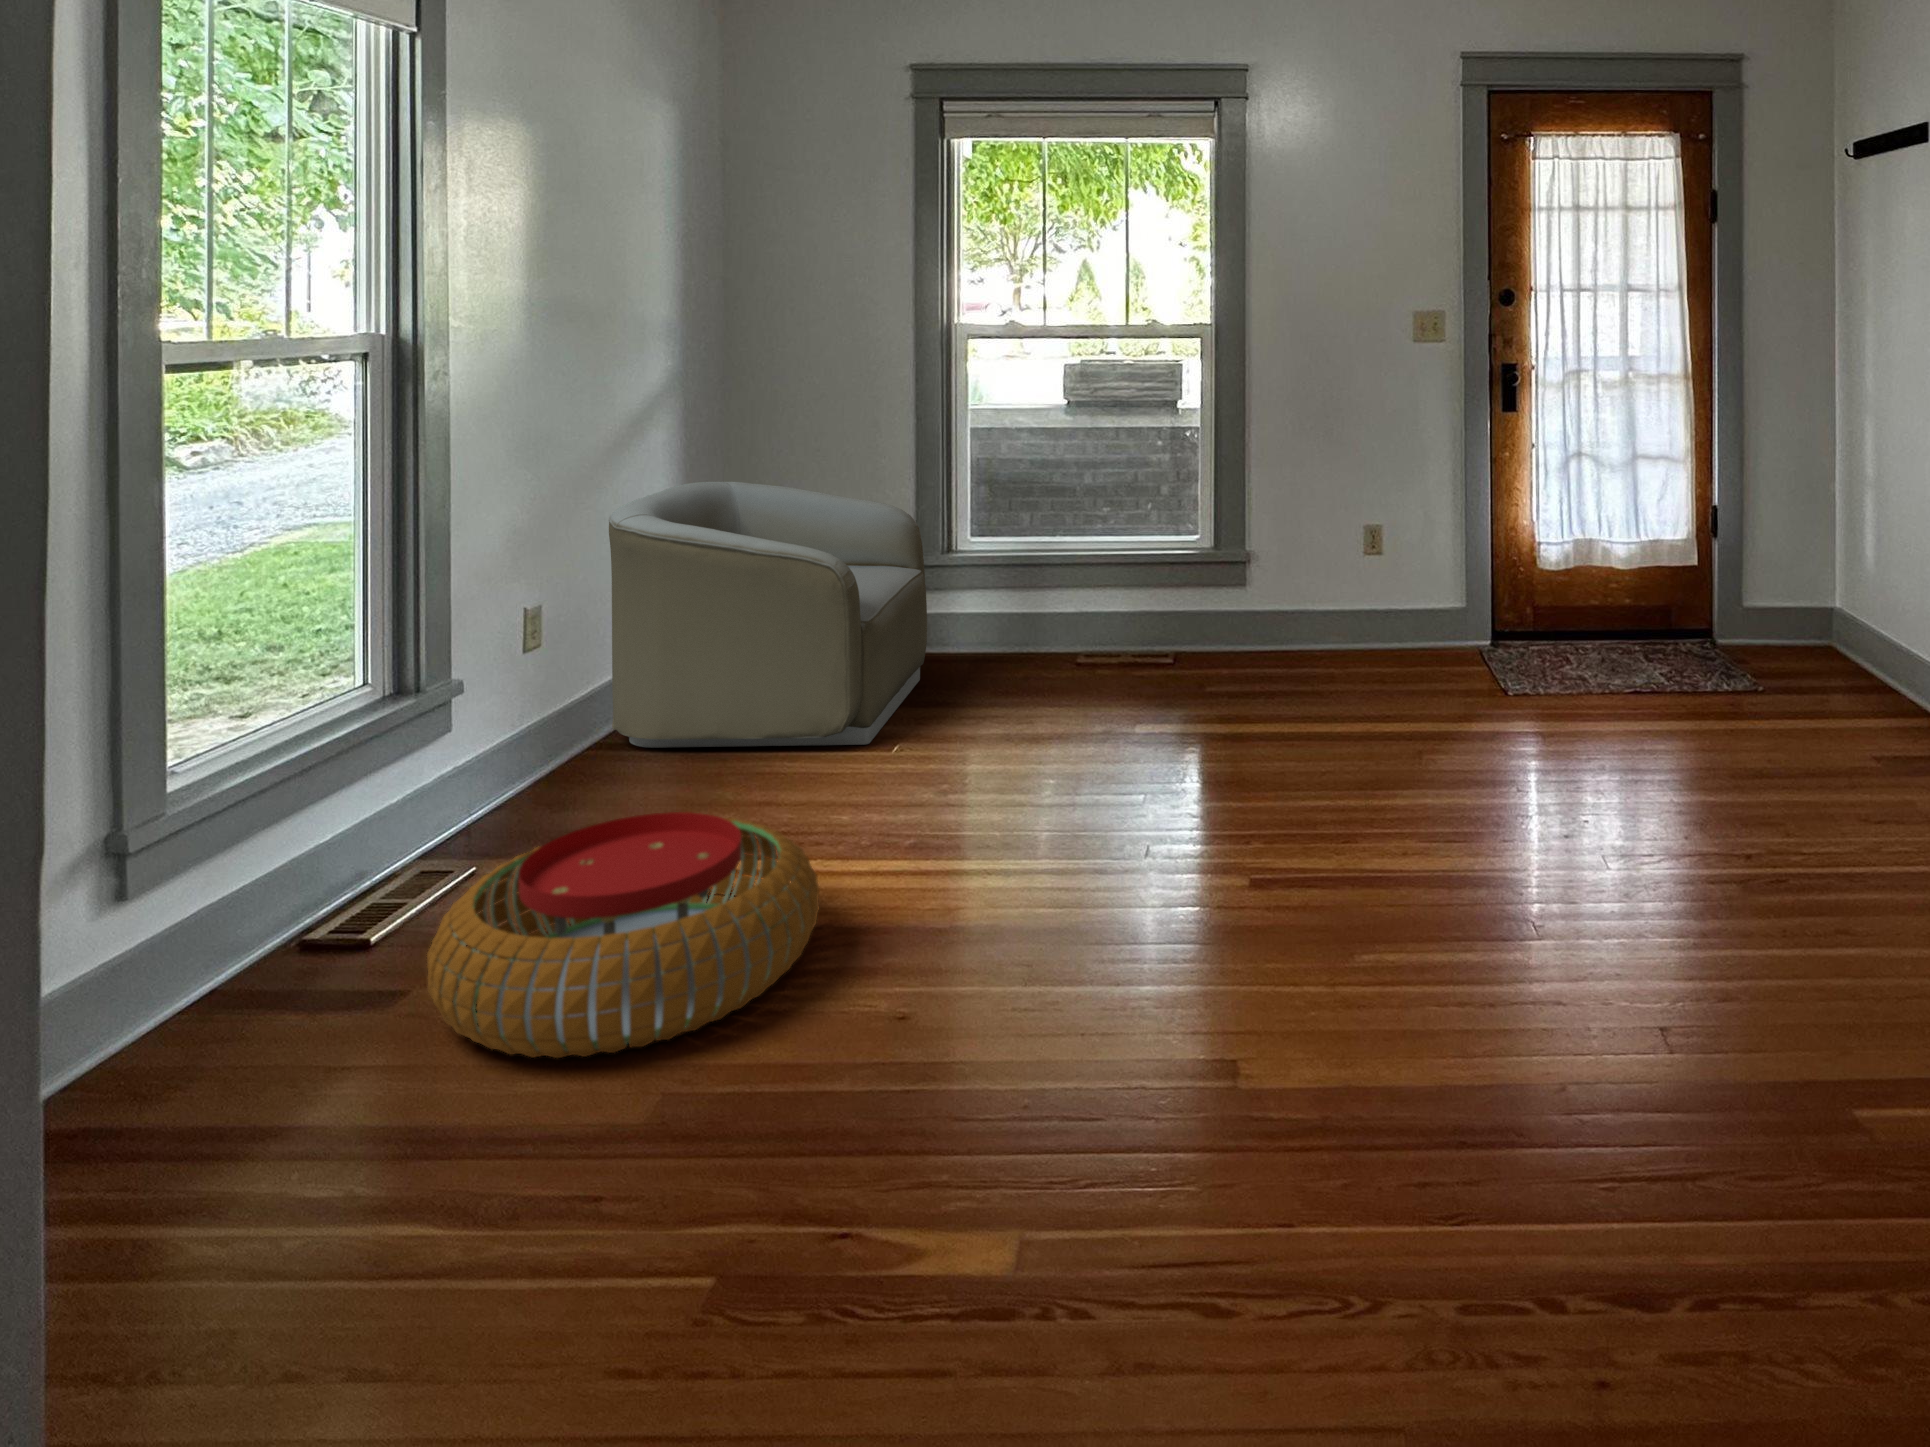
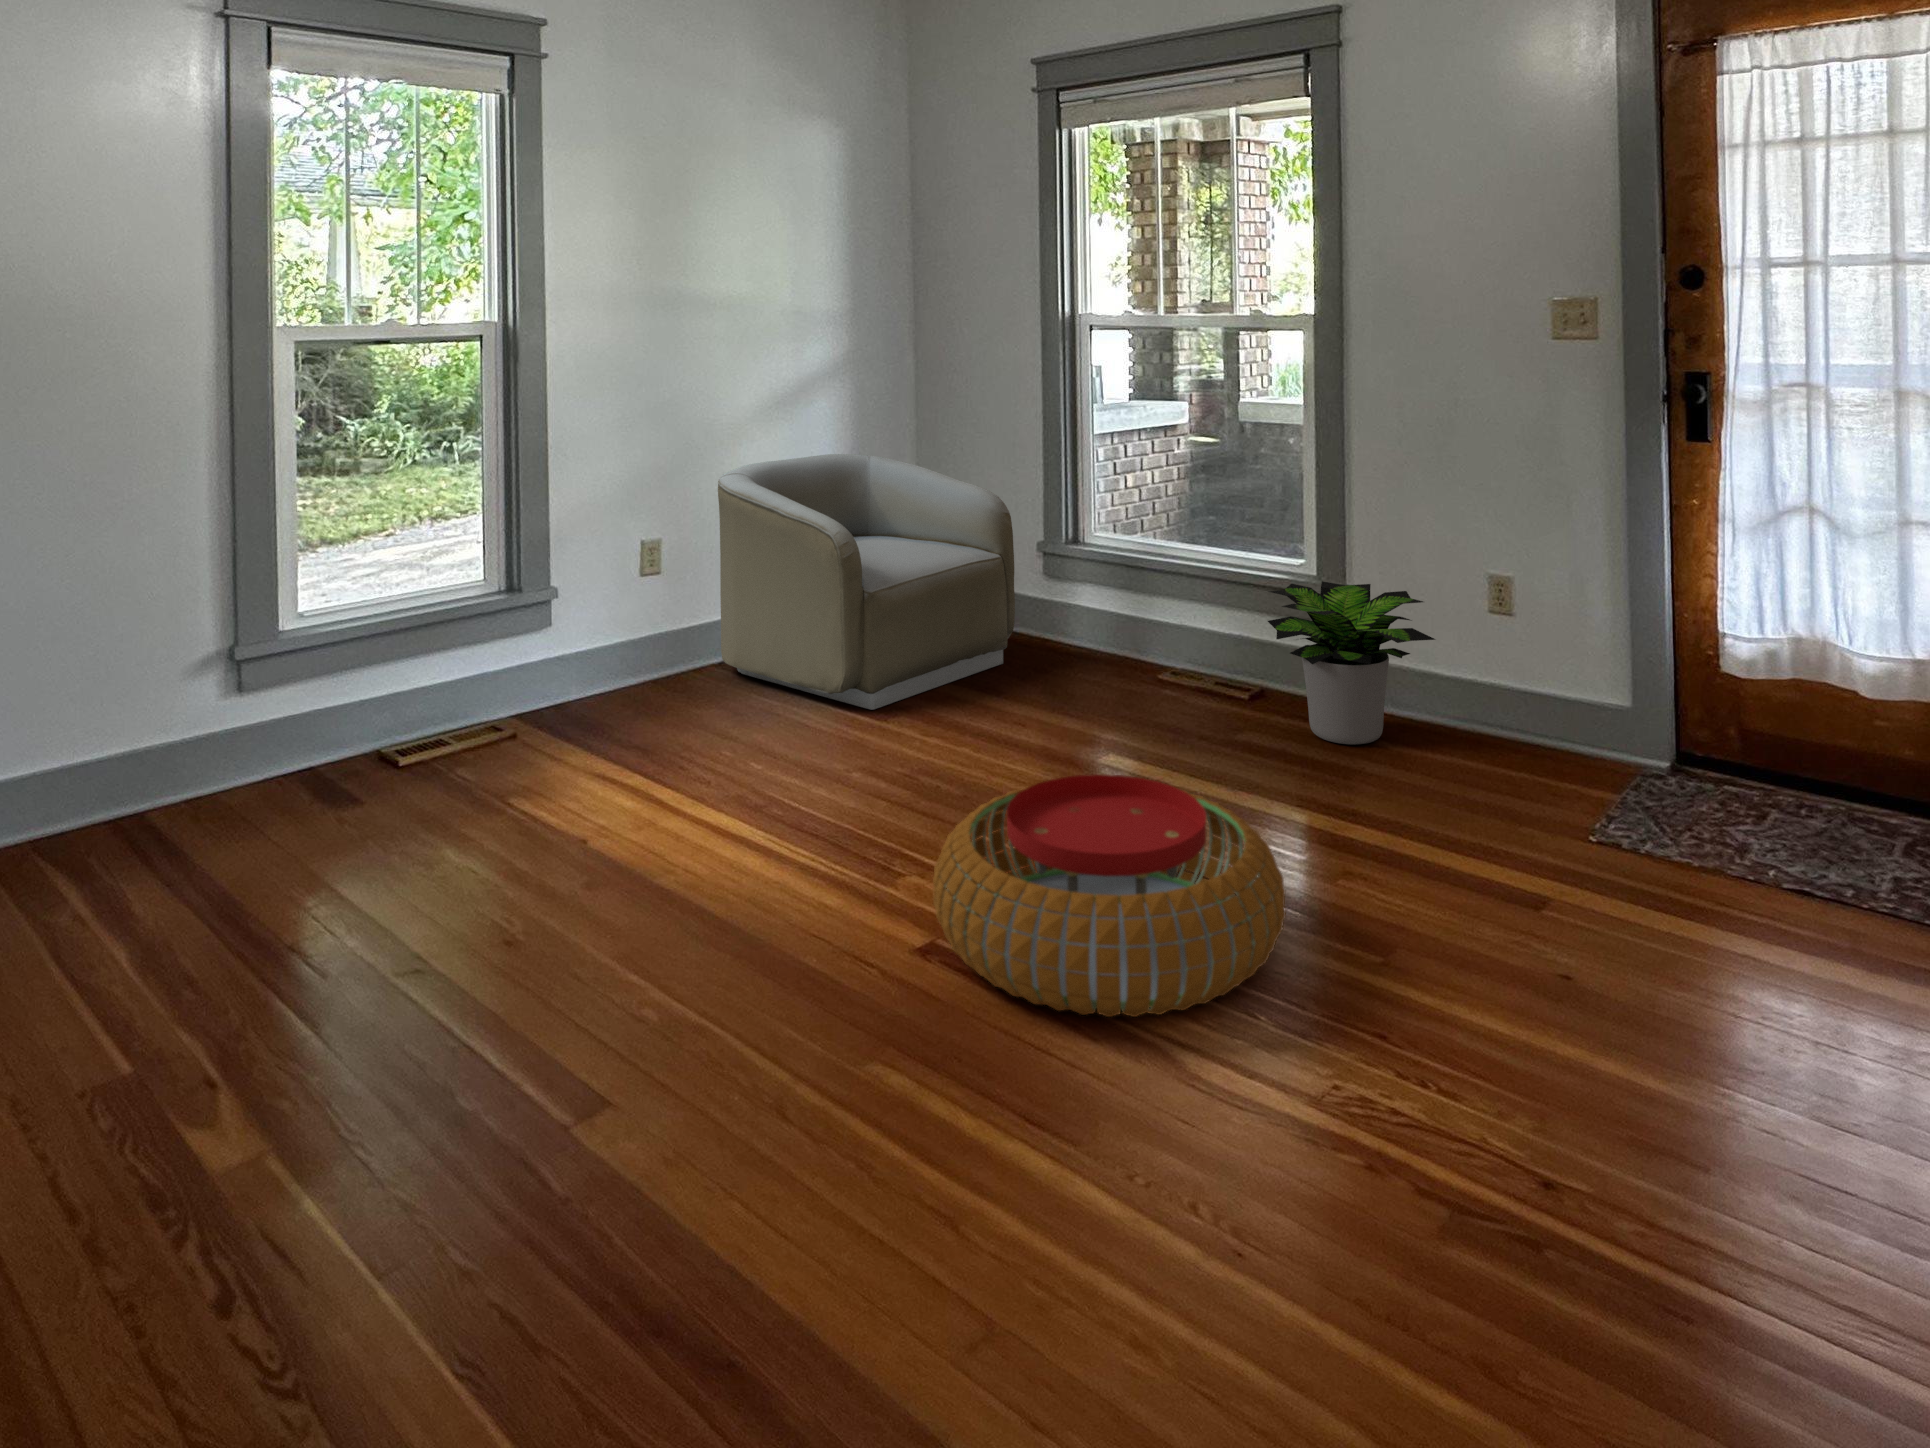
potted plant: none [1220,546,1354,678] -> present [1268,581,1435,744]
pouf: present [427,812,819,1058] -> present [933,774,1286,1017]

